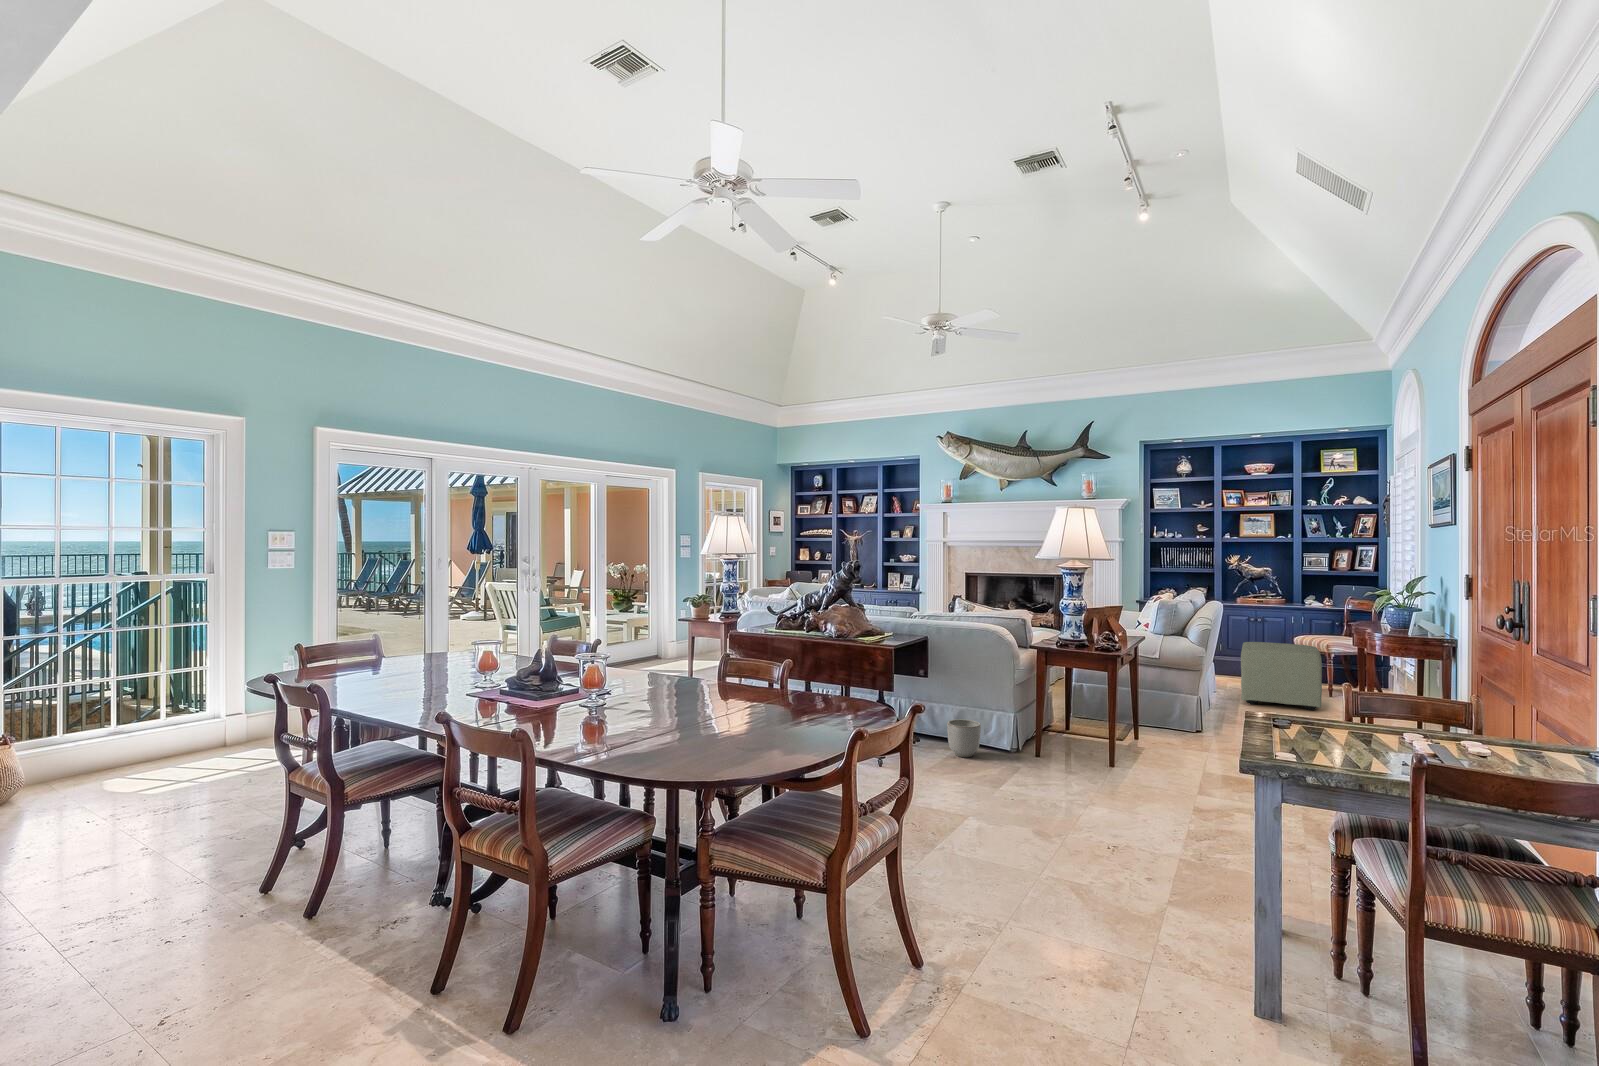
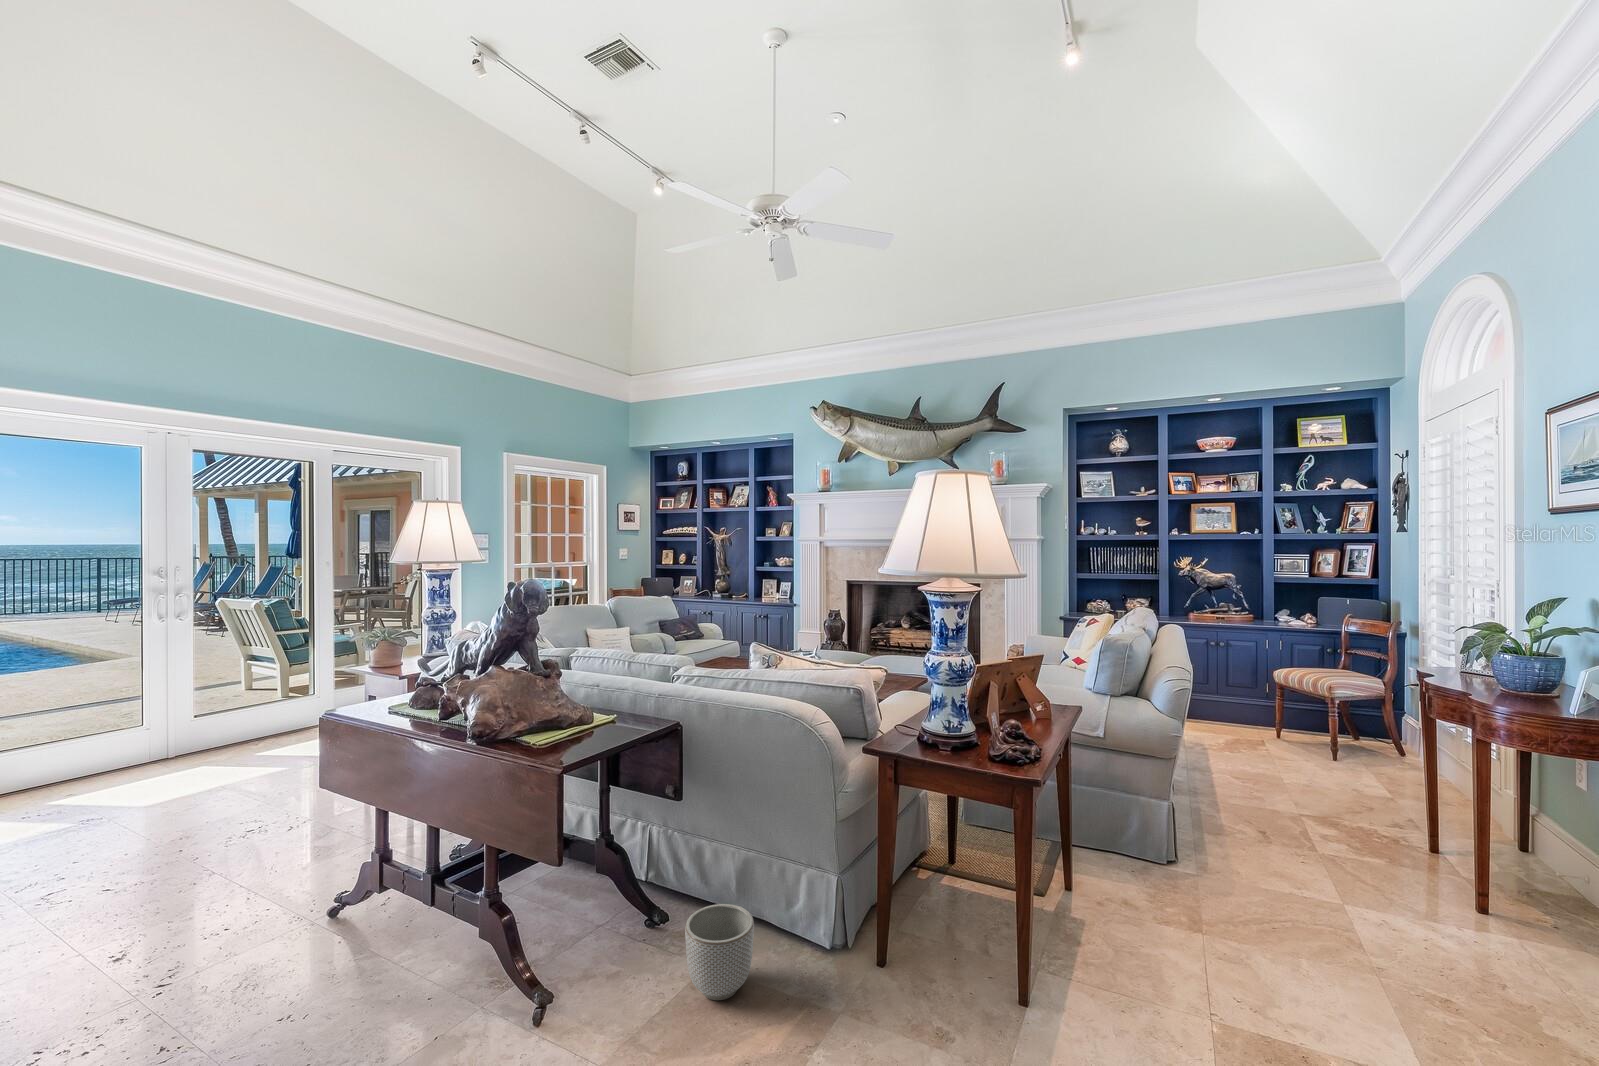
ottoman: present [1241,642,1322,710] -> none [1211,685,1345,800]

